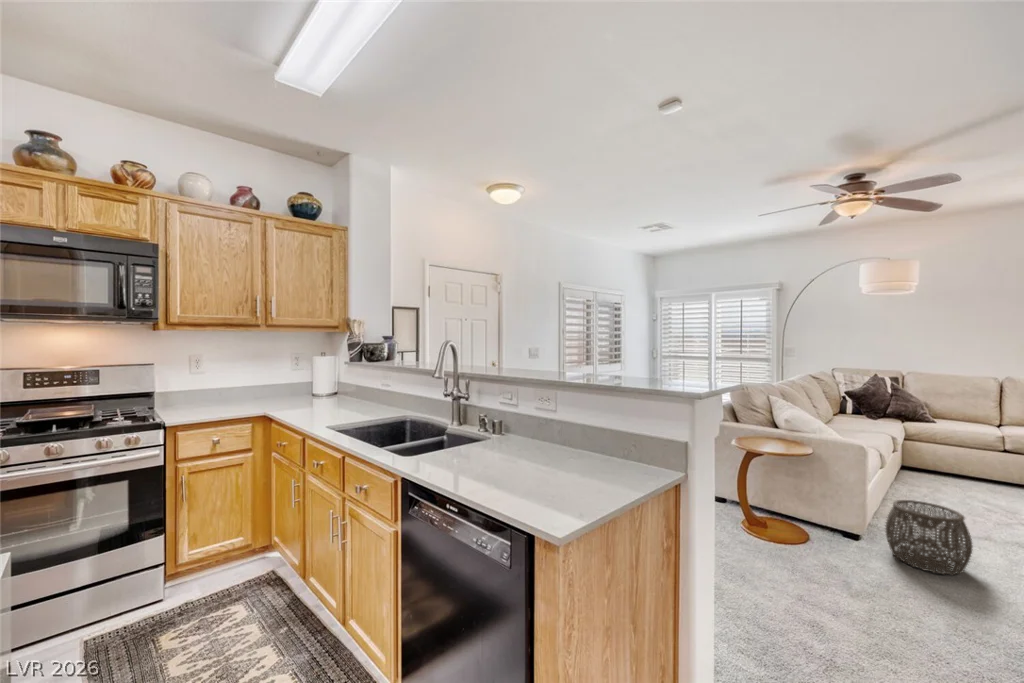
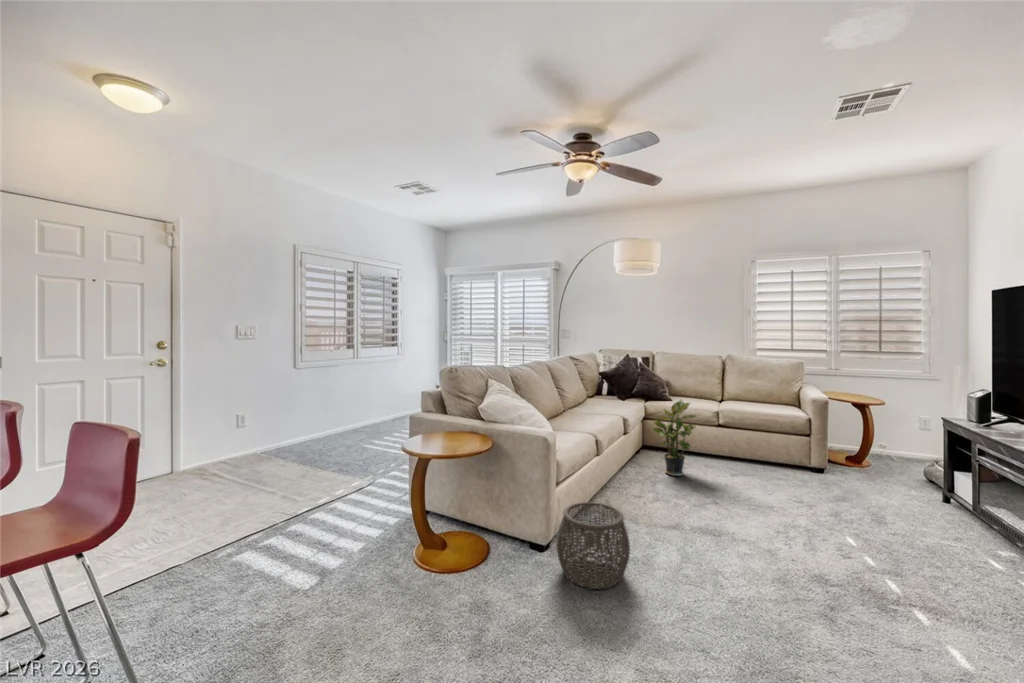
potted plant: none [928,420,987,497] -> present [653,400,696,476]

